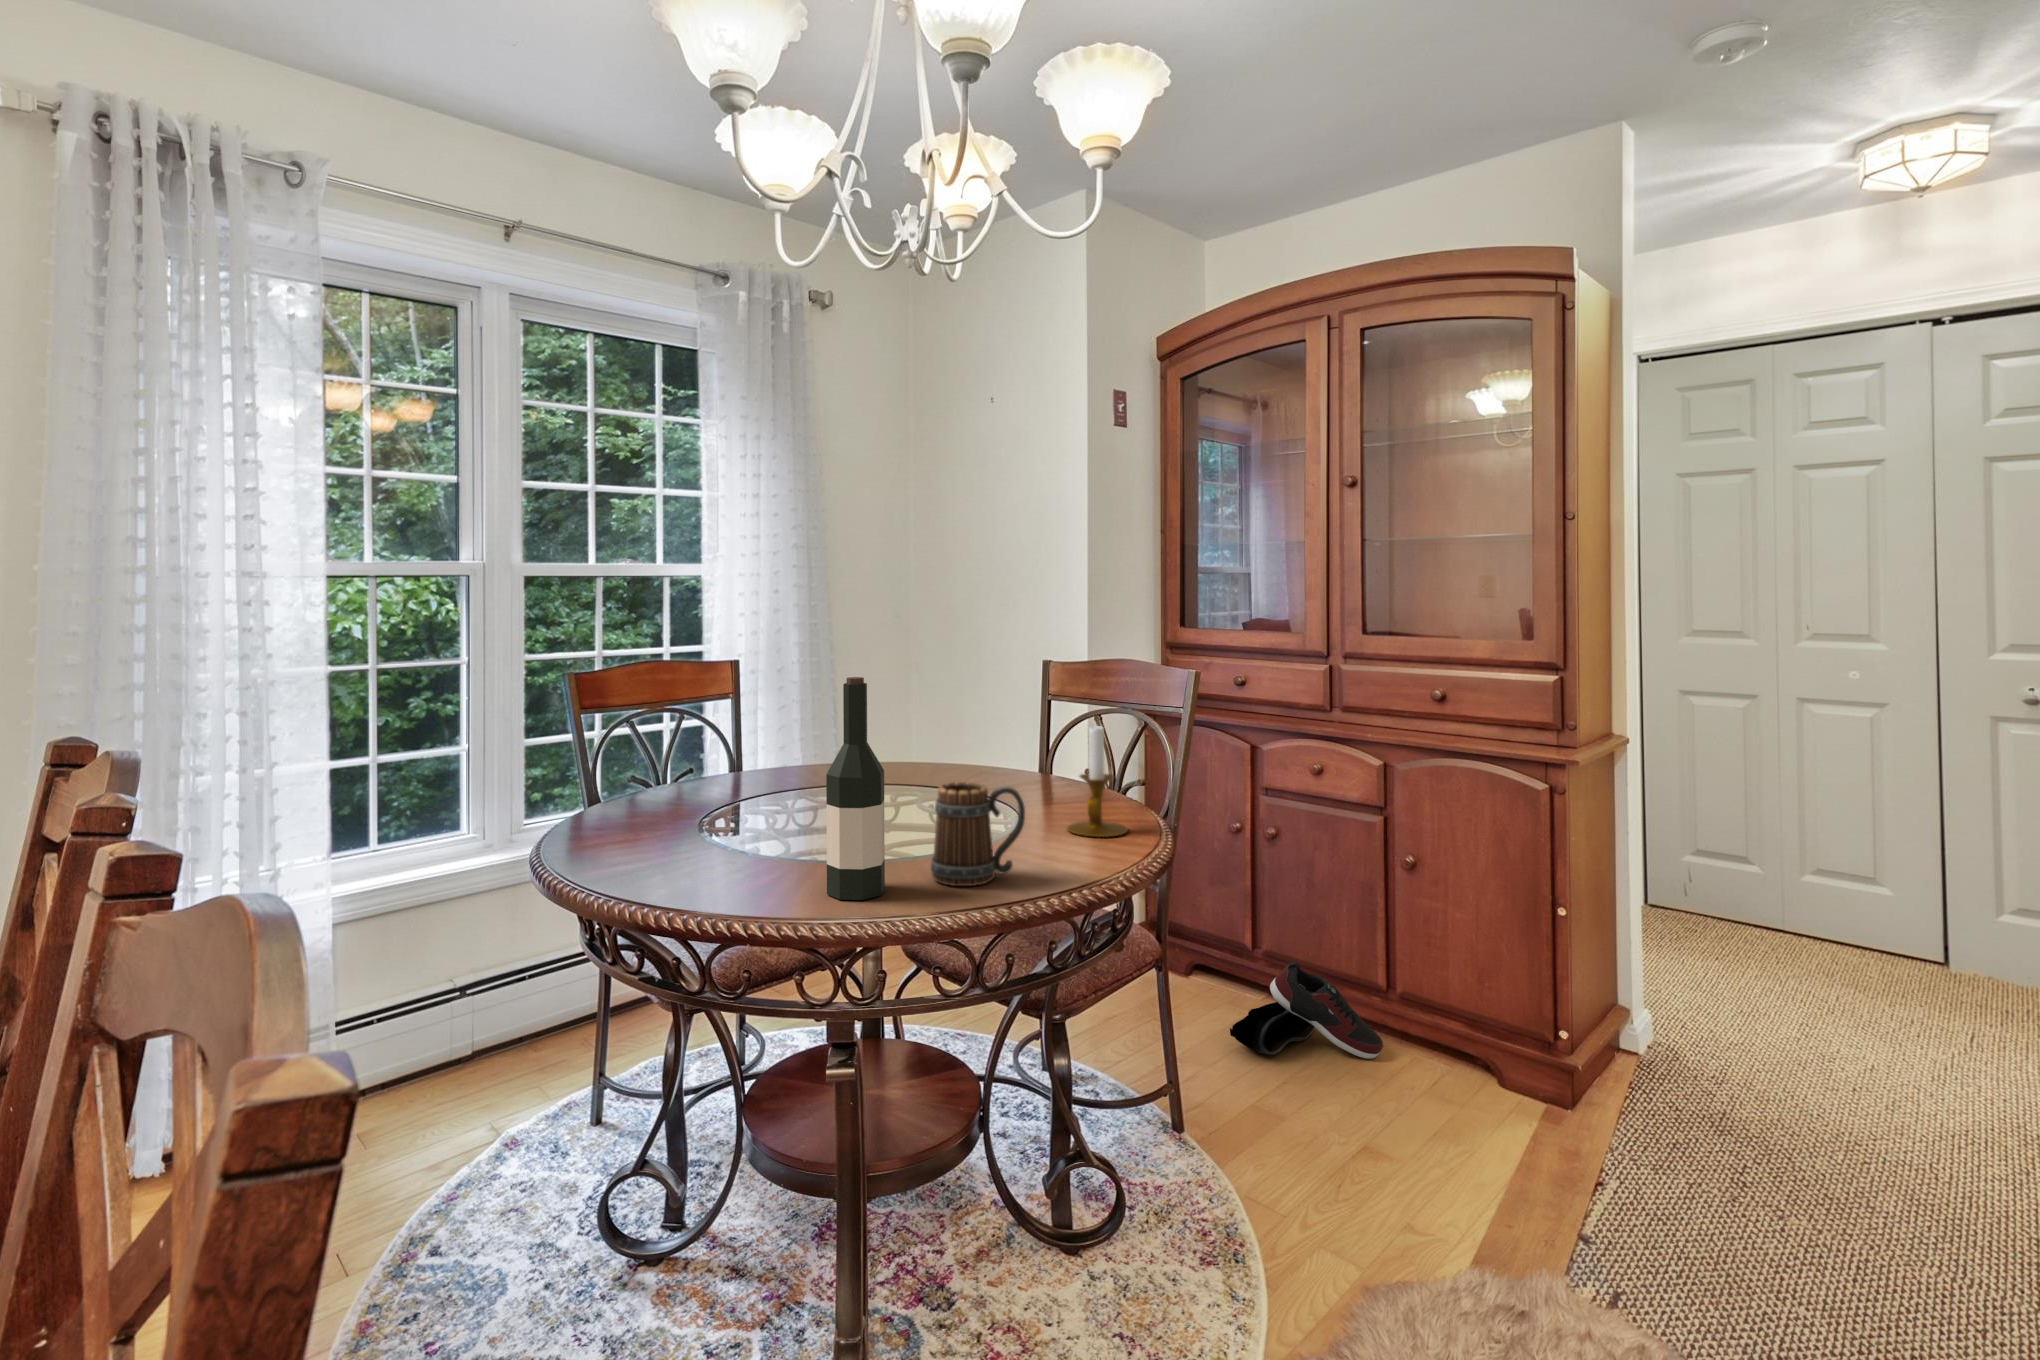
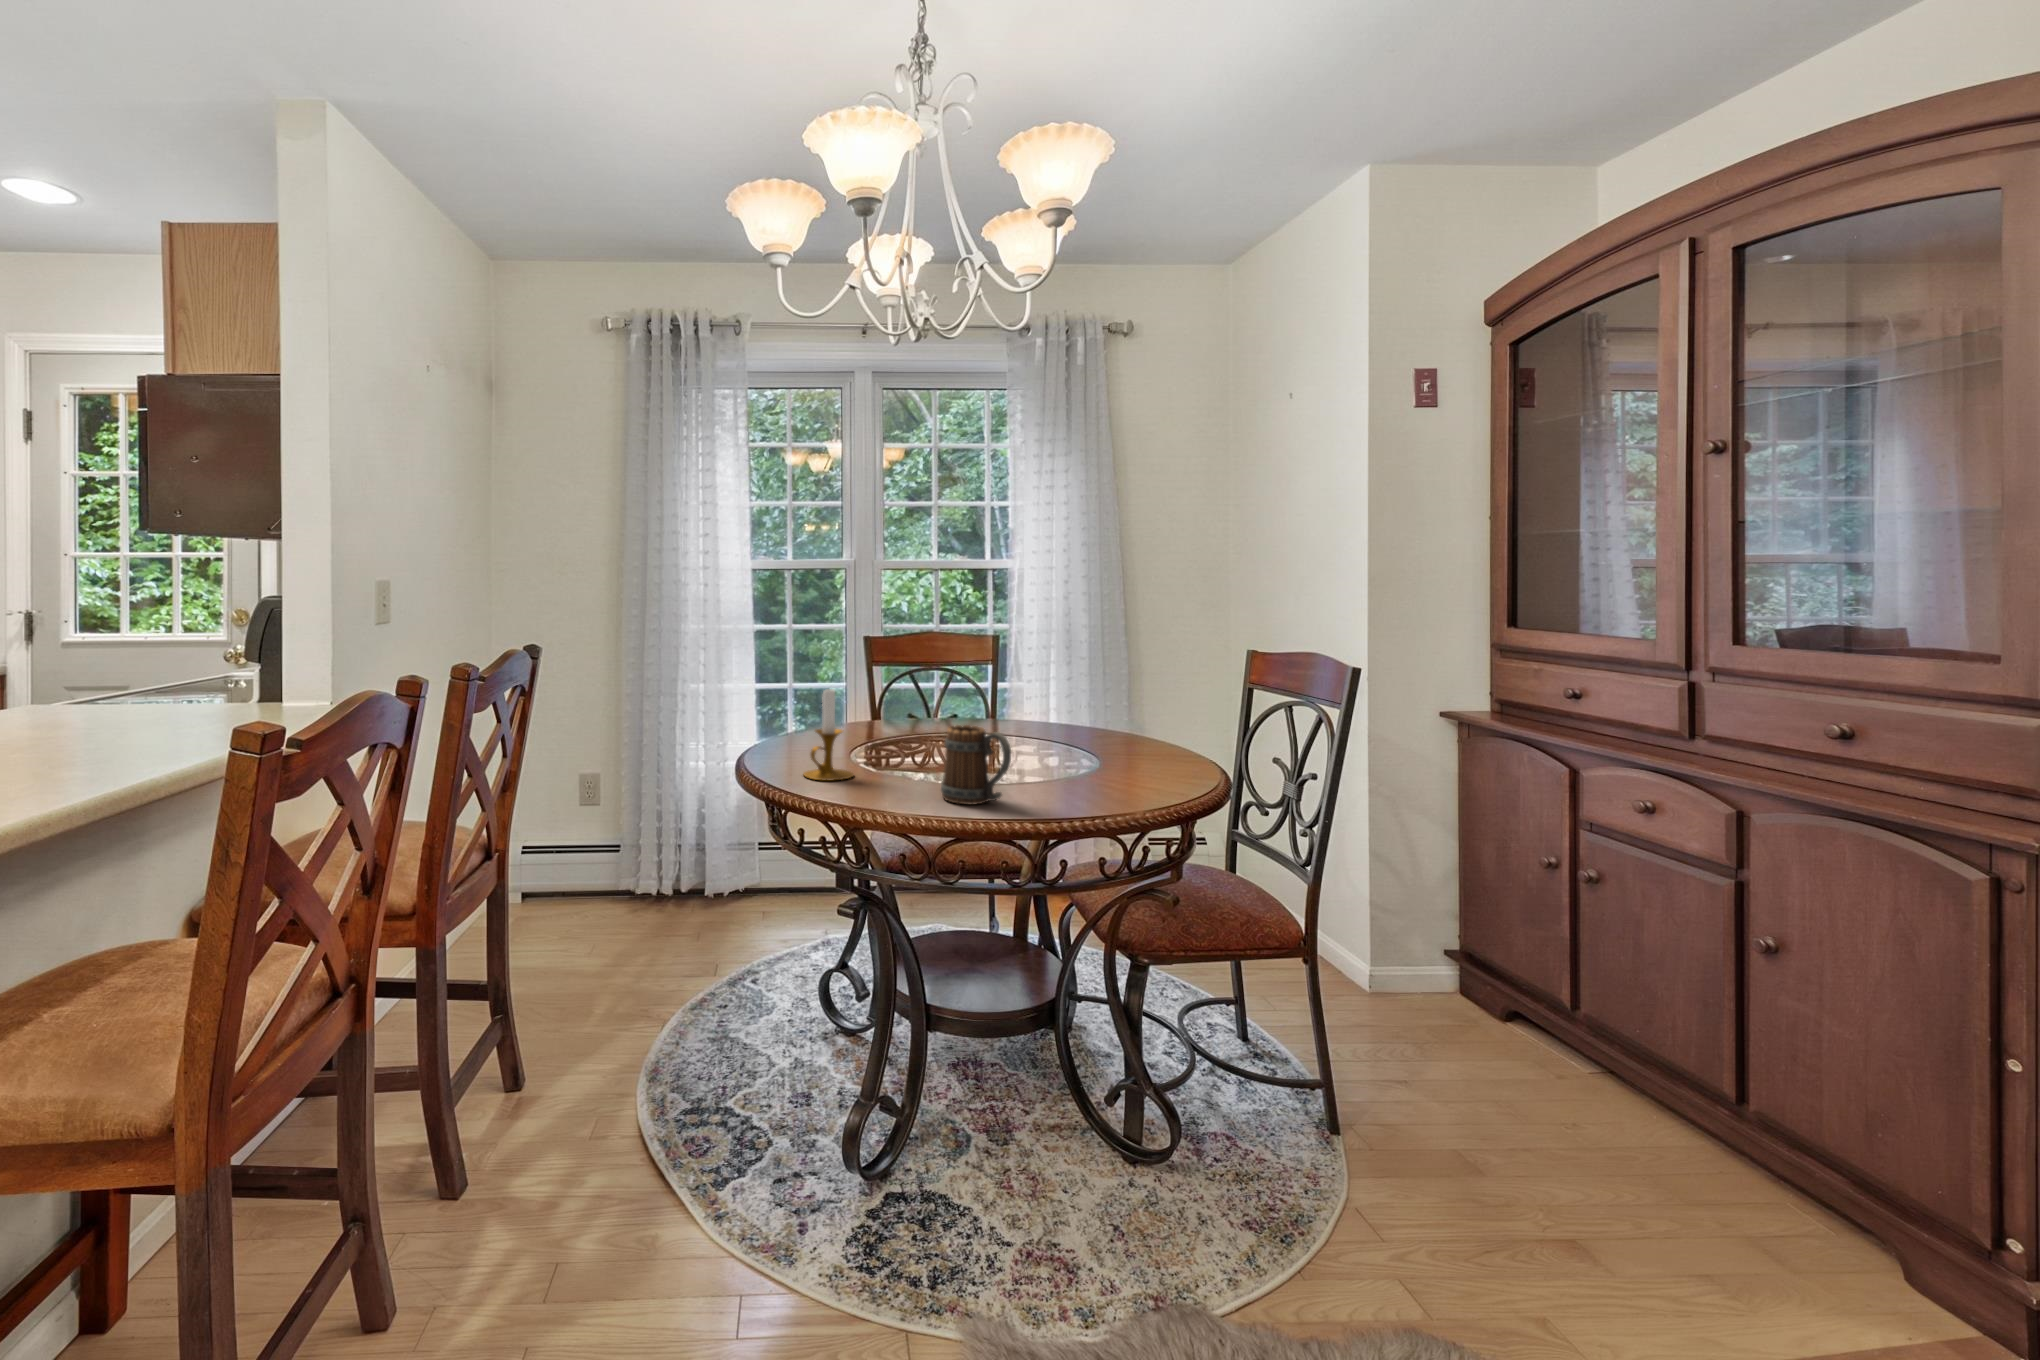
wine bottle: present [826,677,885,900] -> none [863,638,904,796]
candlestick: present [1067,726,1128,837] -> present [803,689,853,780]
shoe: present [1230,962,1383,1059] -> none [1478,1022,1705,1173]

